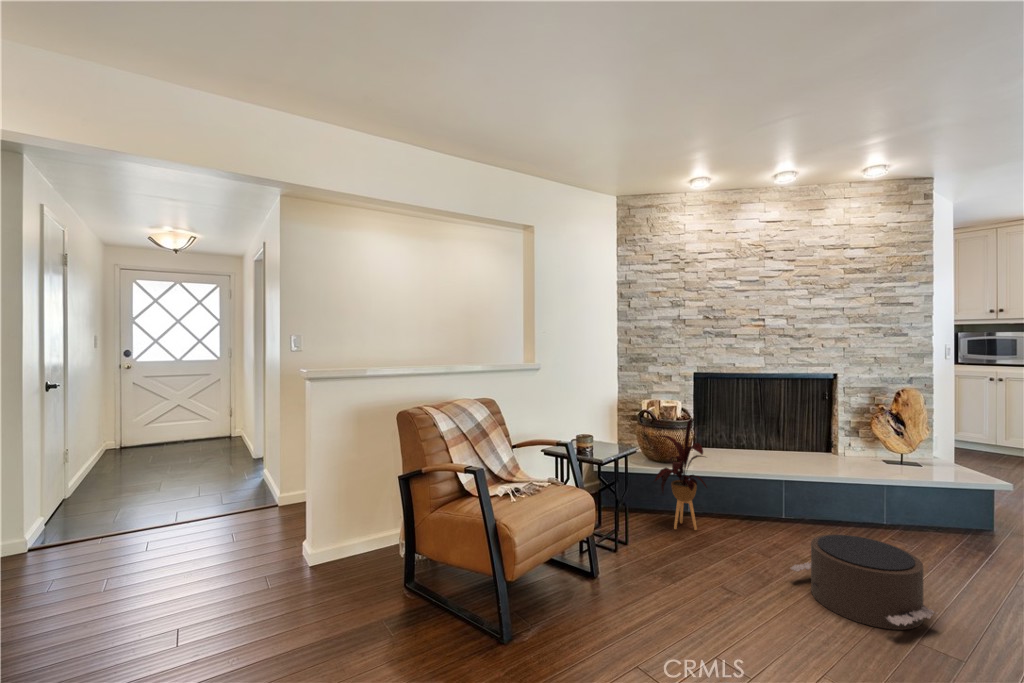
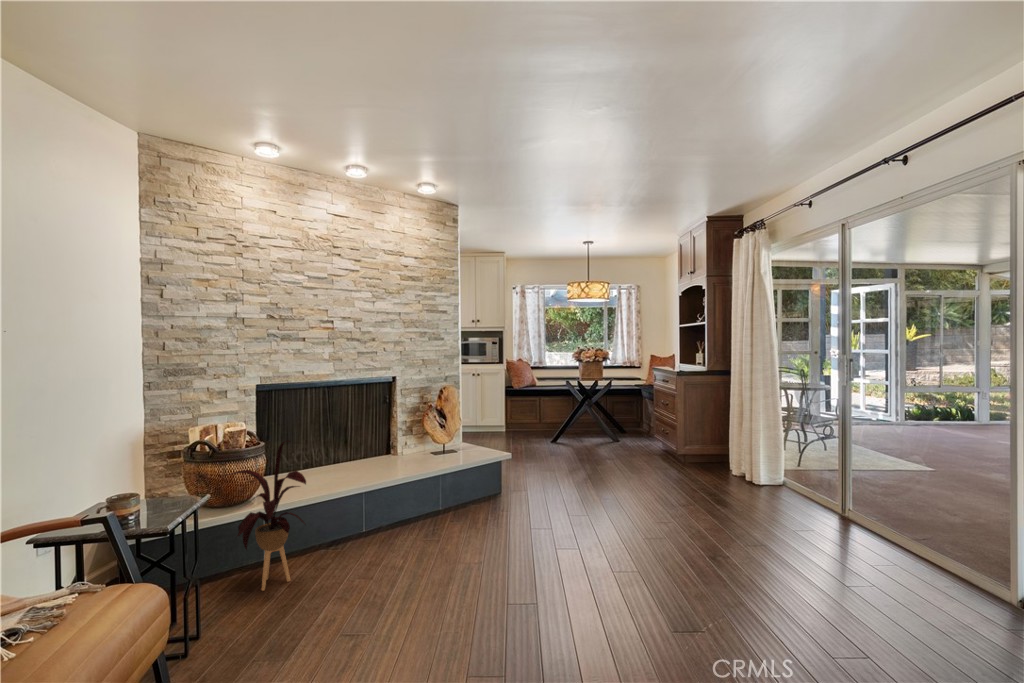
pouf: present [790,534,937,630] -> none [410,527,526,611]

